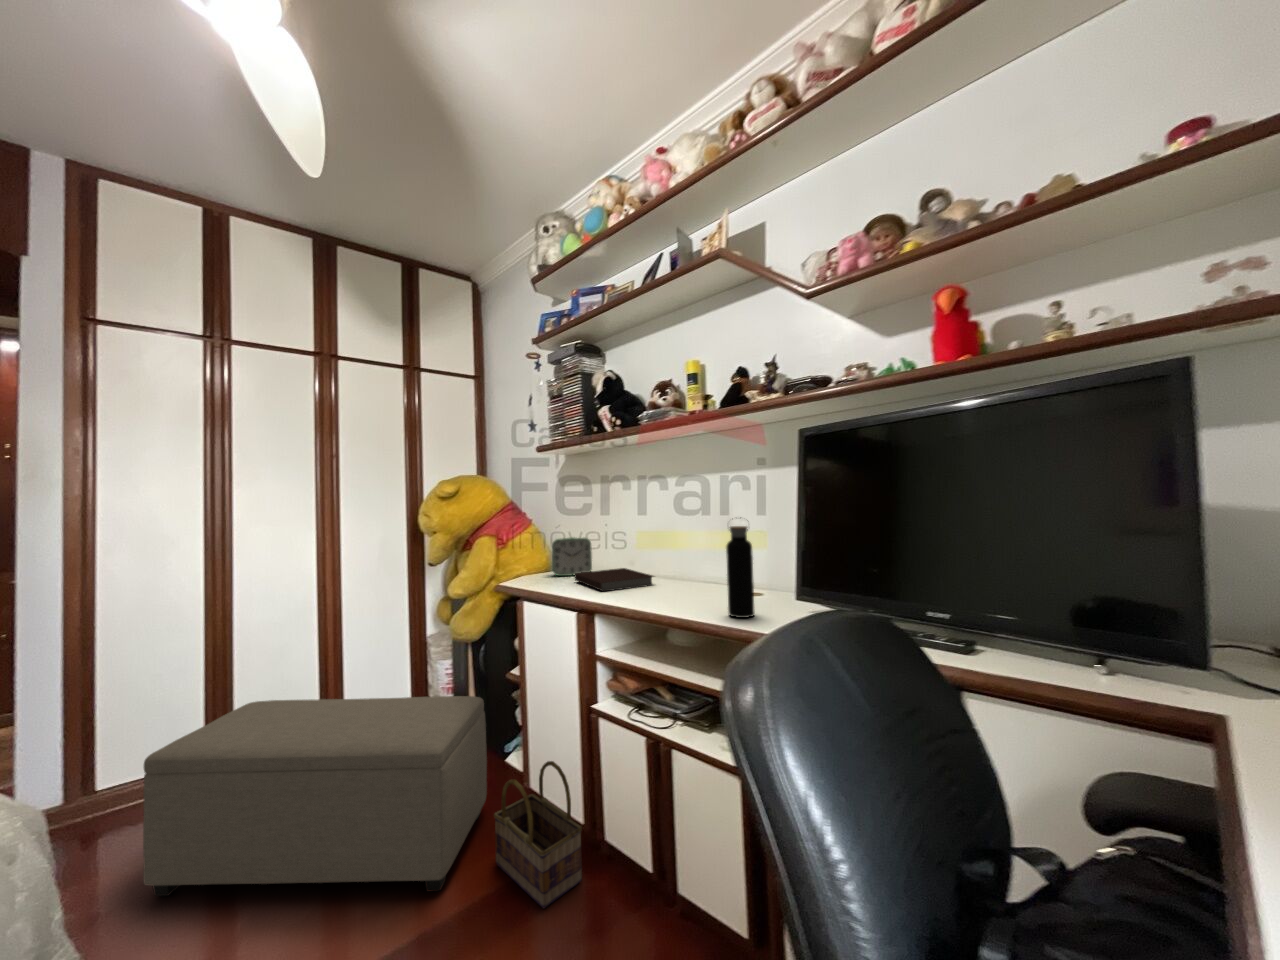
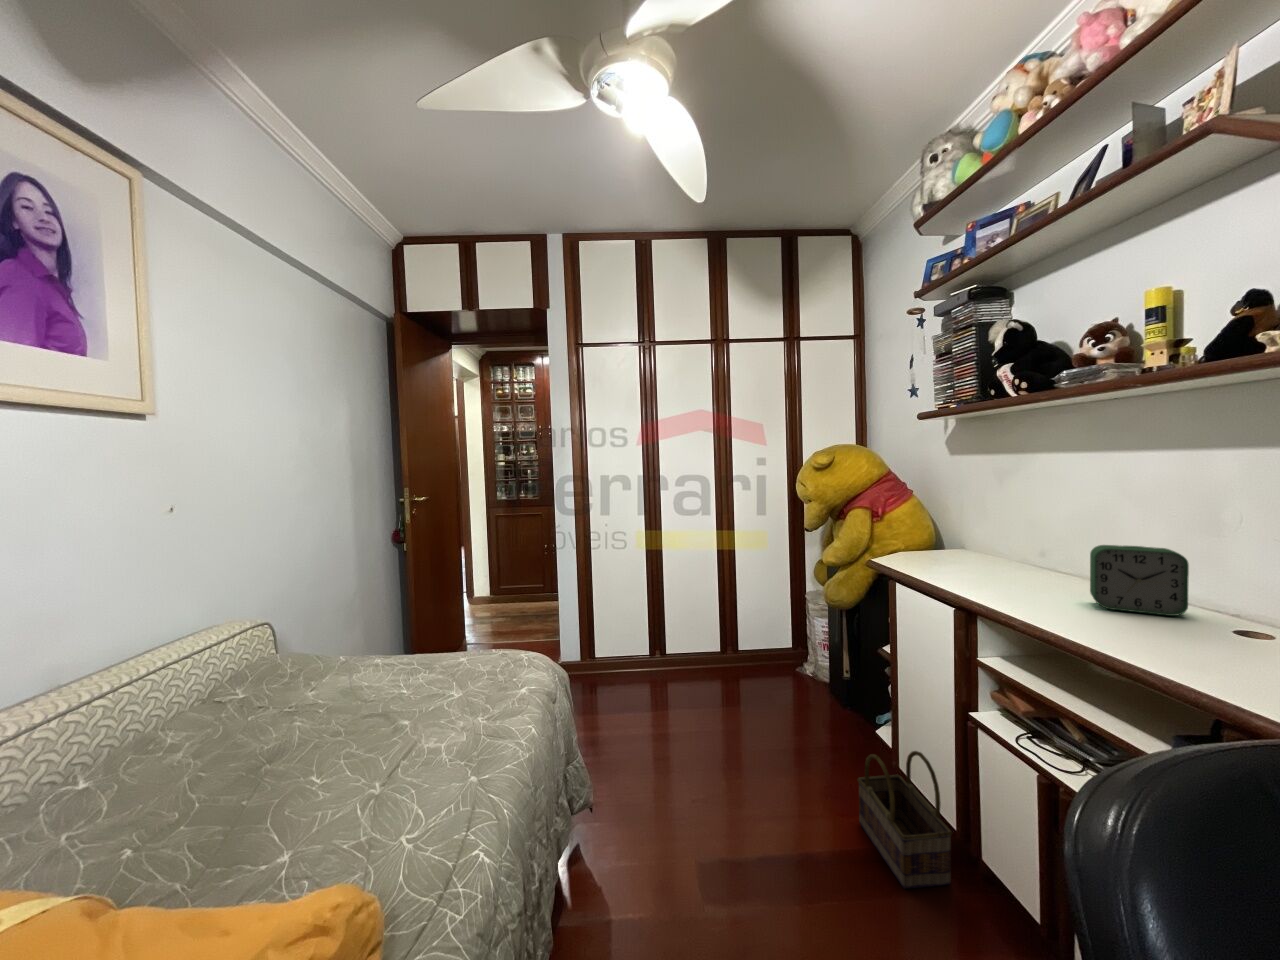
water bottle: present [726,517,754,618] -> none [1183,532,1239,676]
alarm clock: present [552,537,592,576] -> present [1090,545,1189,616]
notebook: present [575,568,654,591] -> none [958,561,1075,593]
ottoman: present [143,696,487,896] -> none [619,620,854,822]

